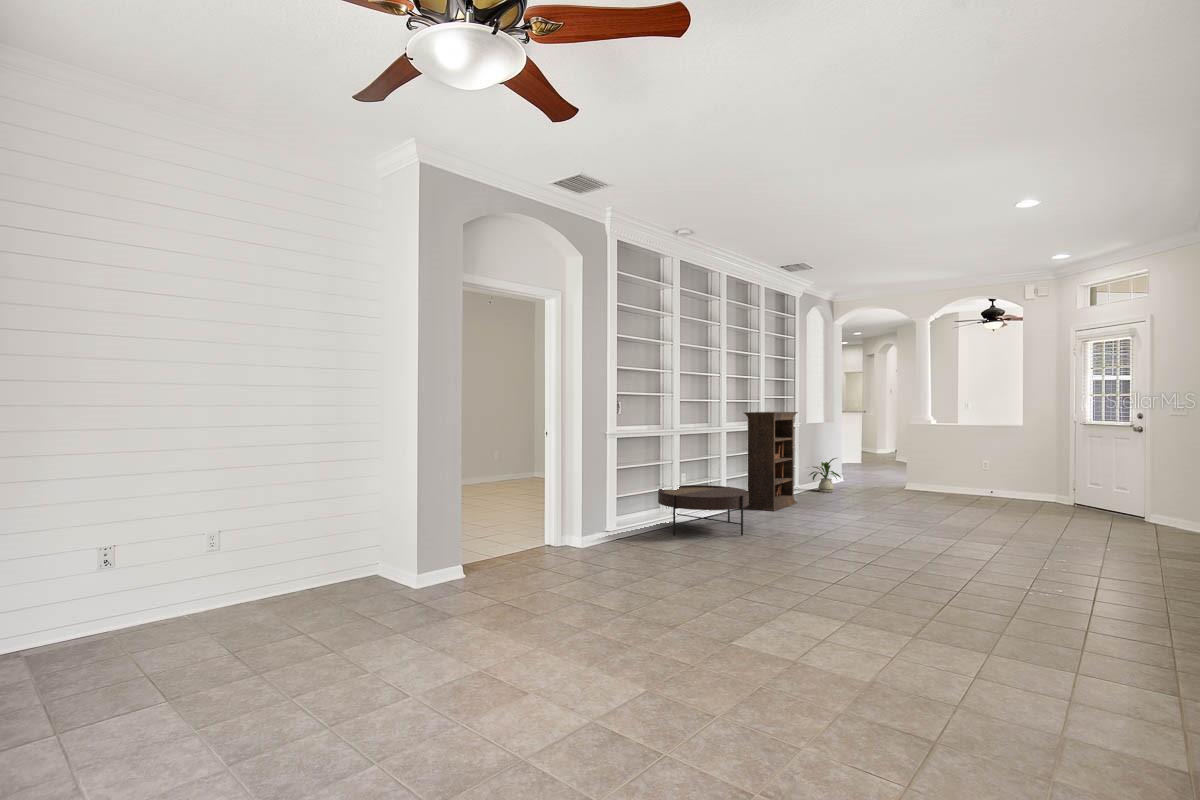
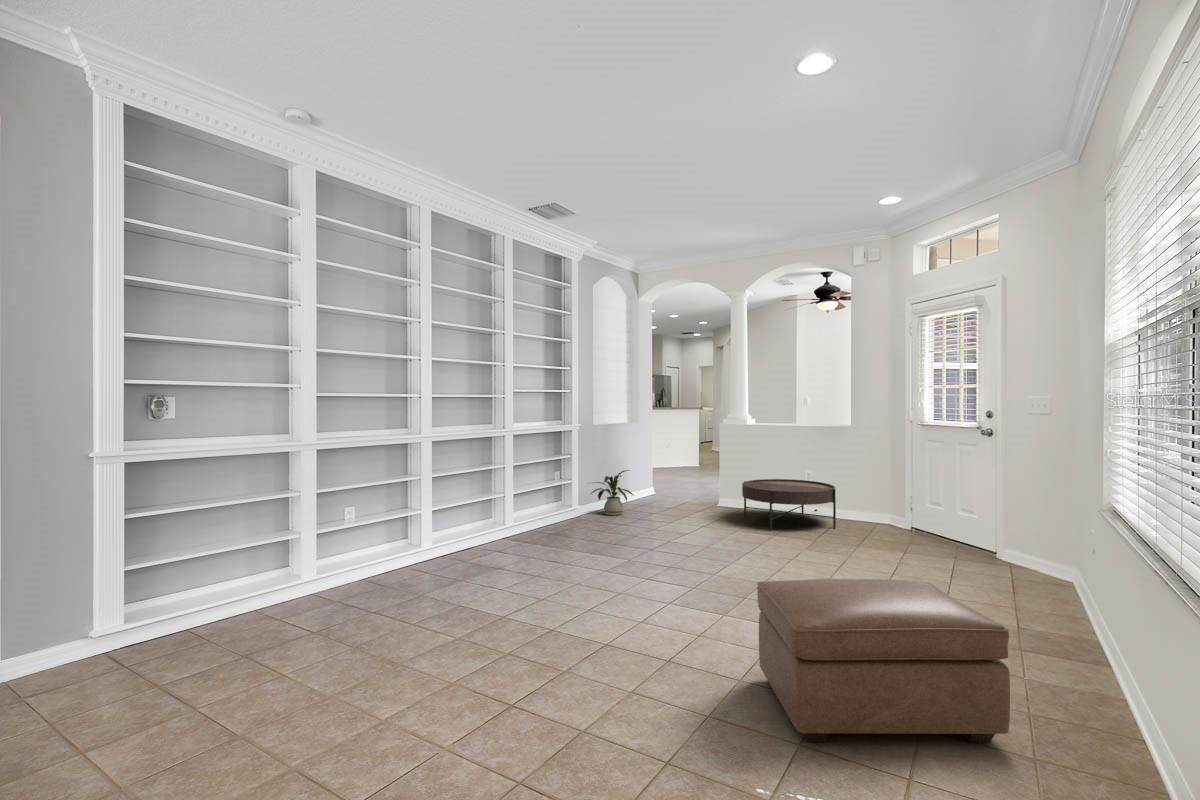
bookcase: present [744,412,798,511] -> none [455,412,550,558]
coffee table: present [658,485,749,535] -> present [742,479,836,531]
ottoman: none [1004,501,1150,574] -> present [757,579,1010,743]

